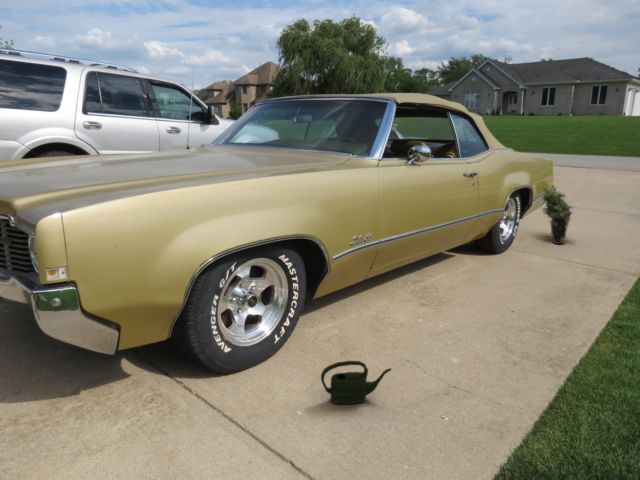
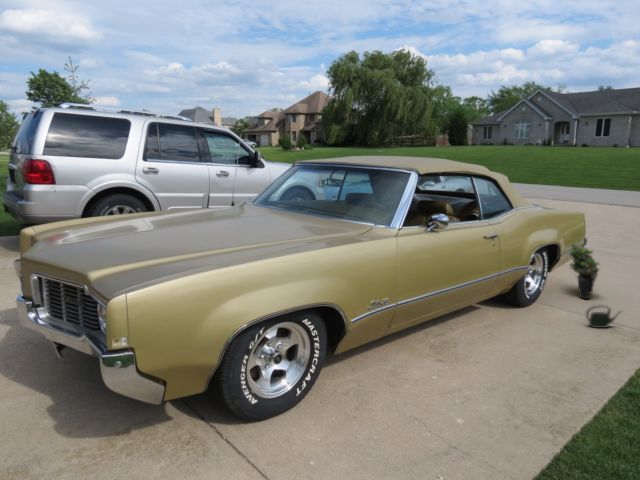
watering can: present [321,361,391,404] -> present [586,305,620,328]

